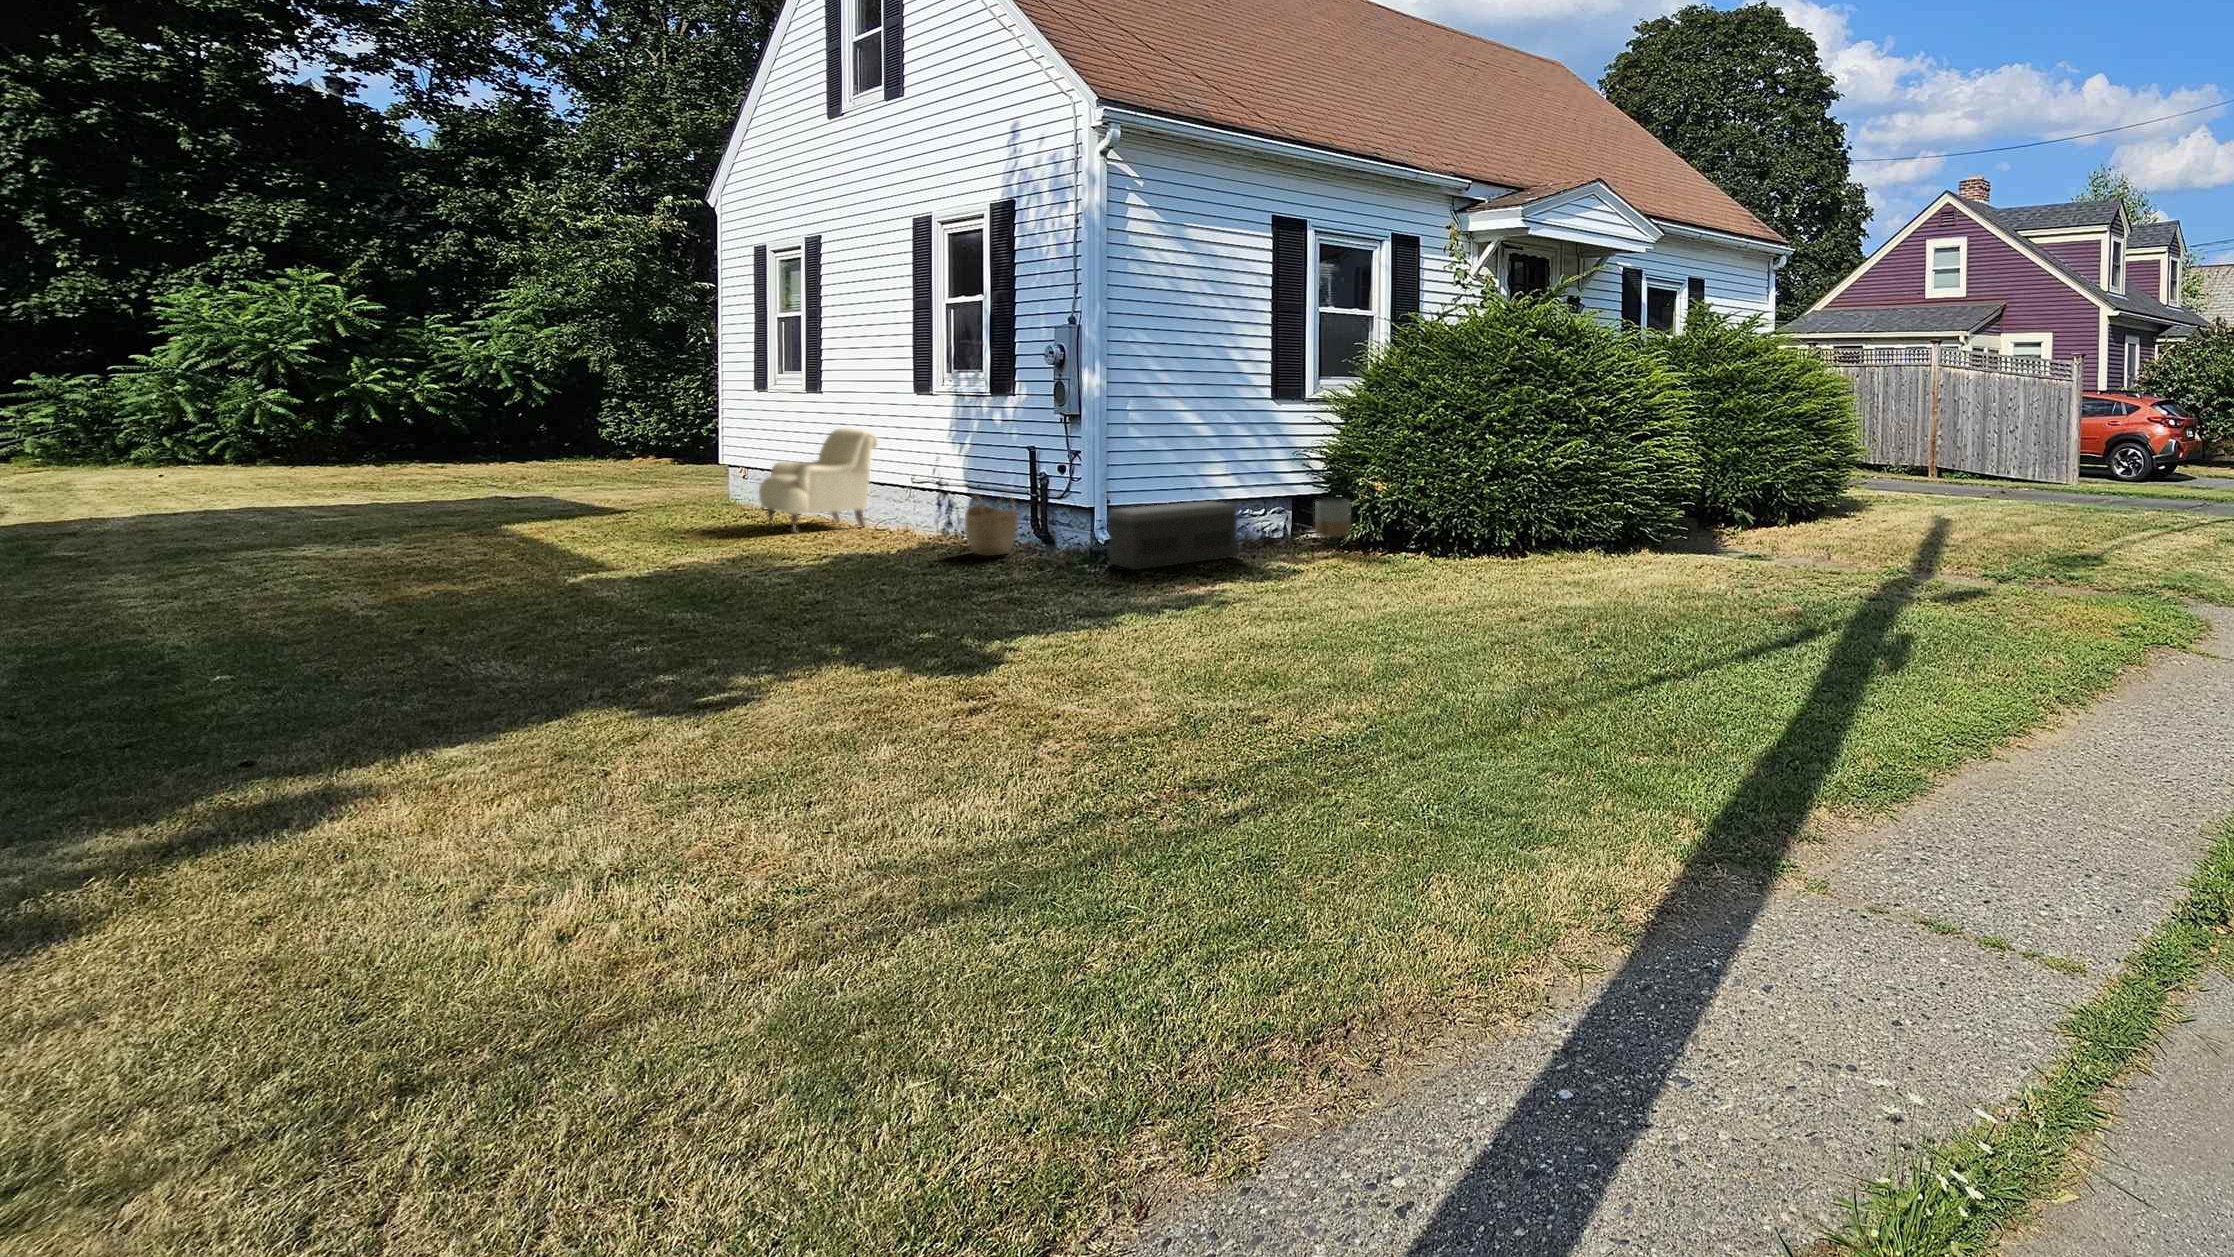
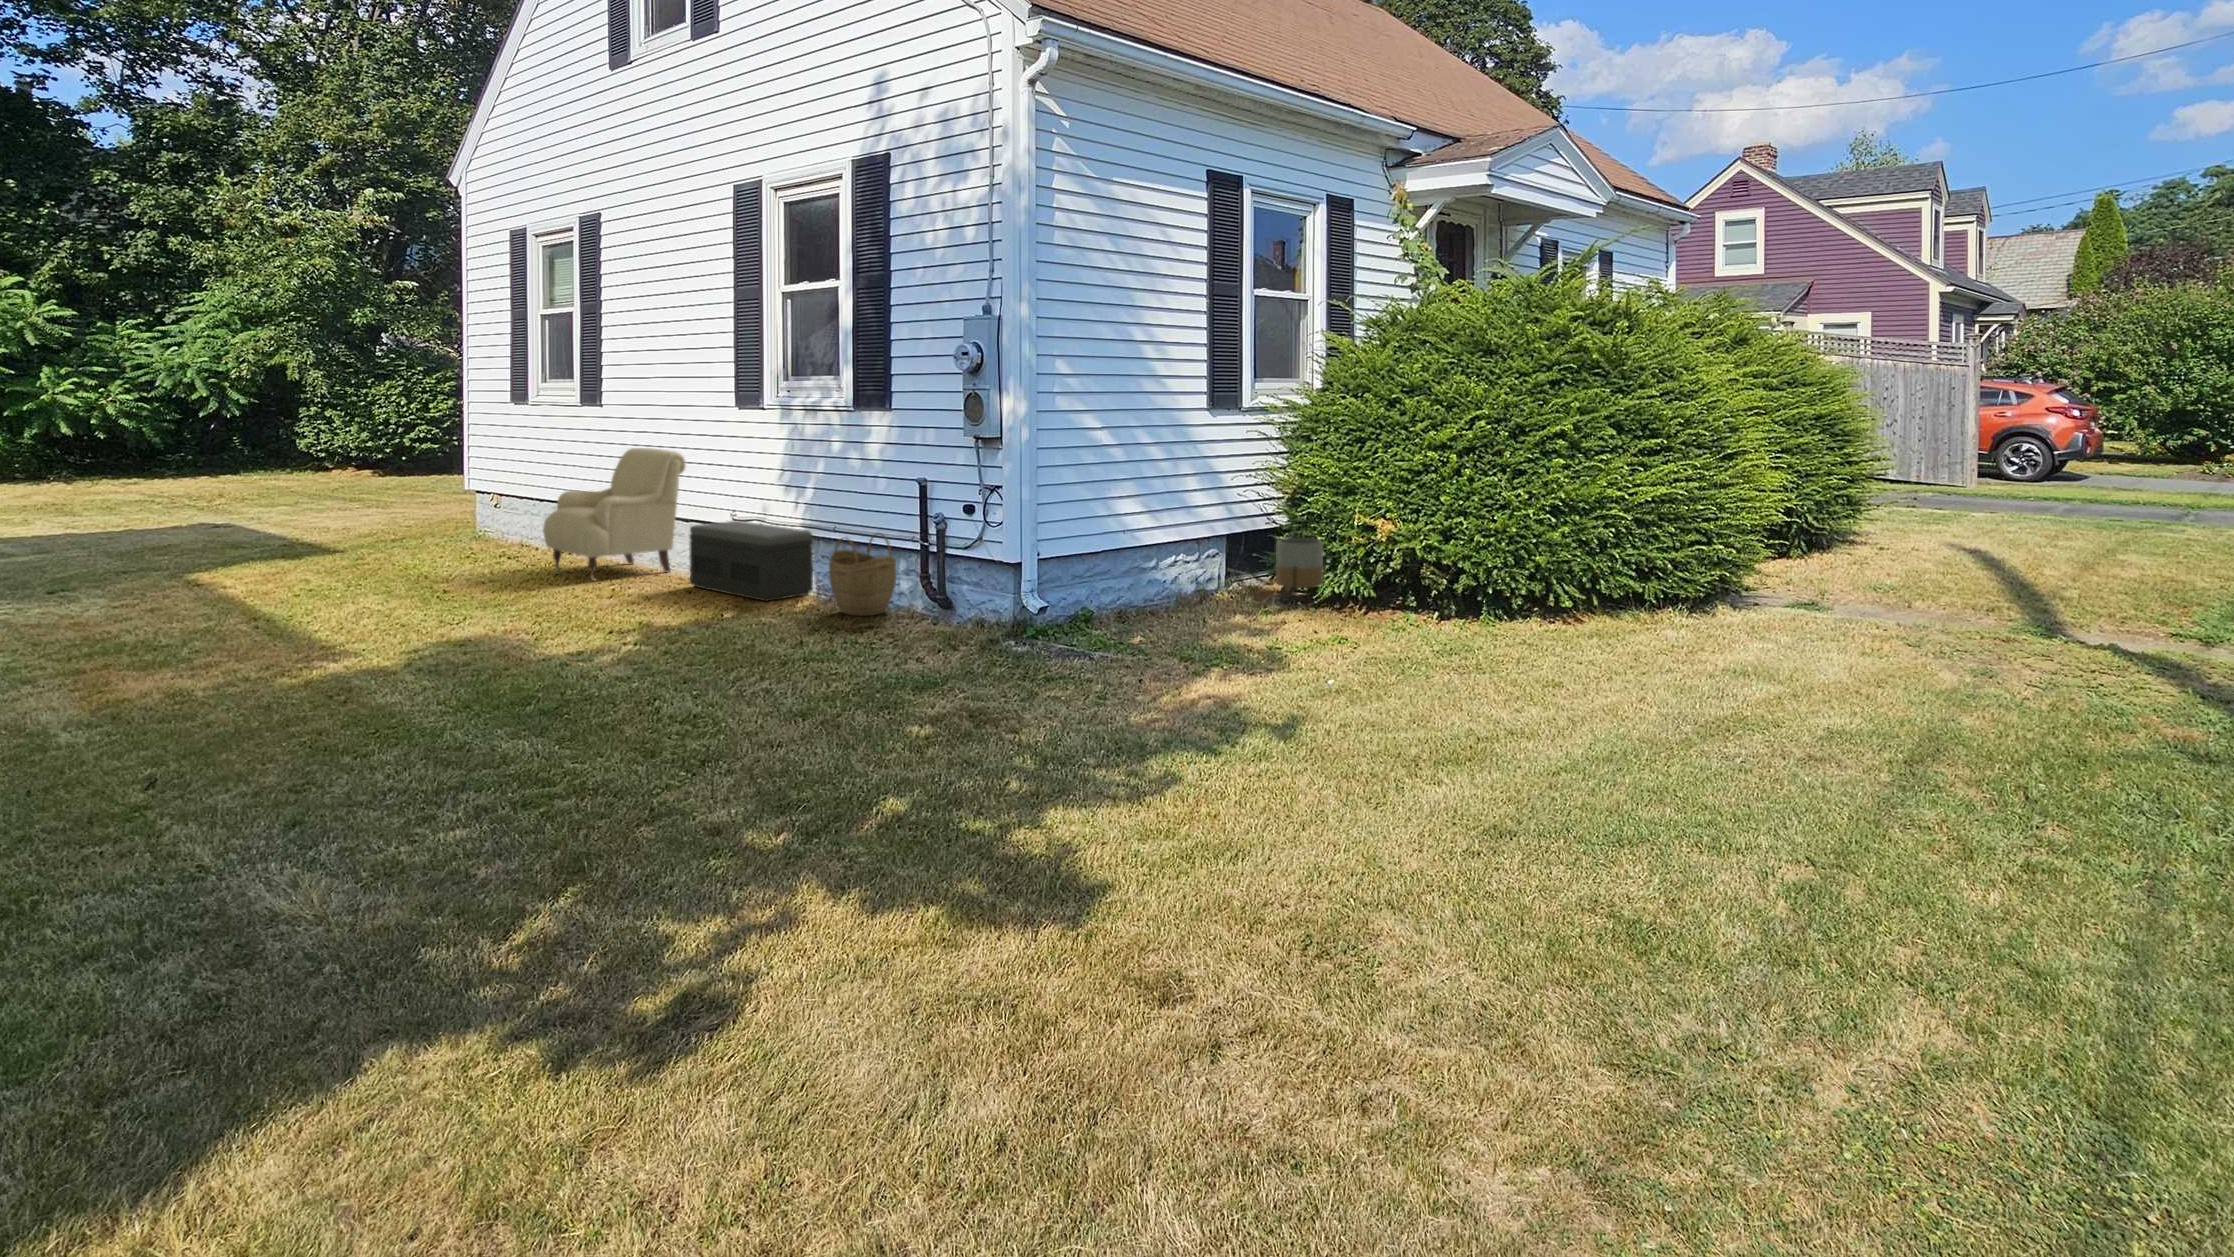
storage bench: present [1109,501,1237,570] -> present [689,521,813,601]

